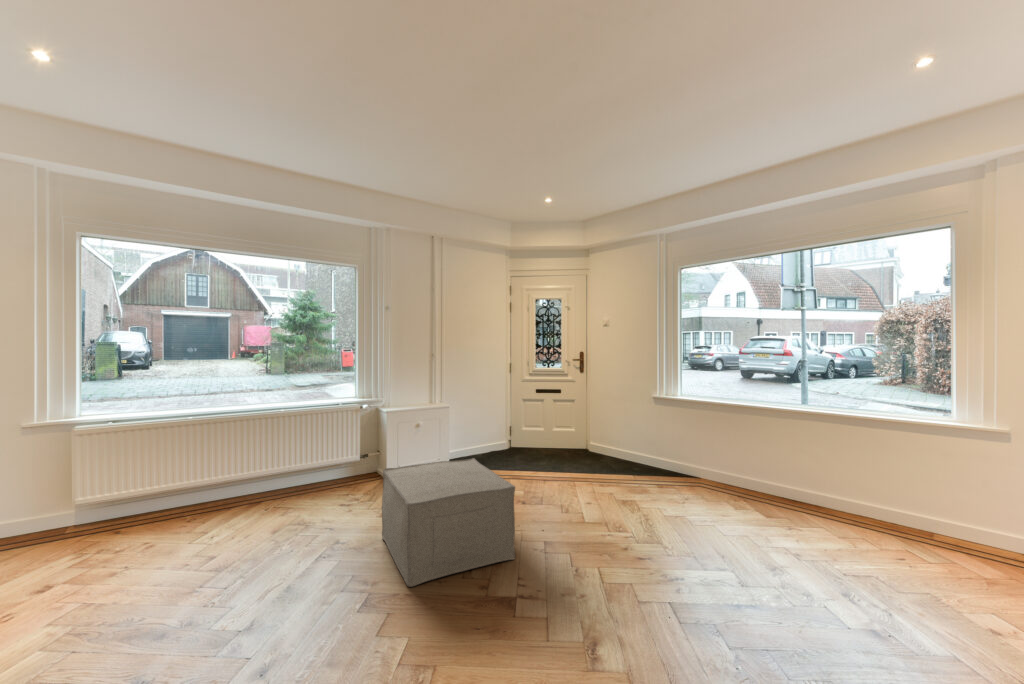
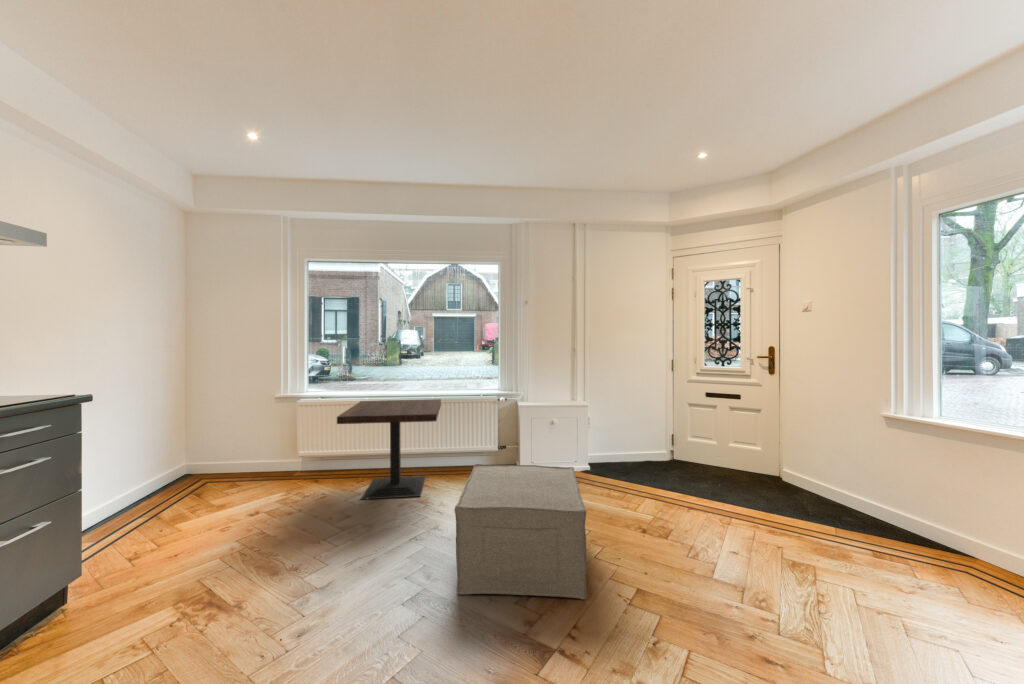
side table: none [187,411,319,539] -> present [337,399,441,500]

